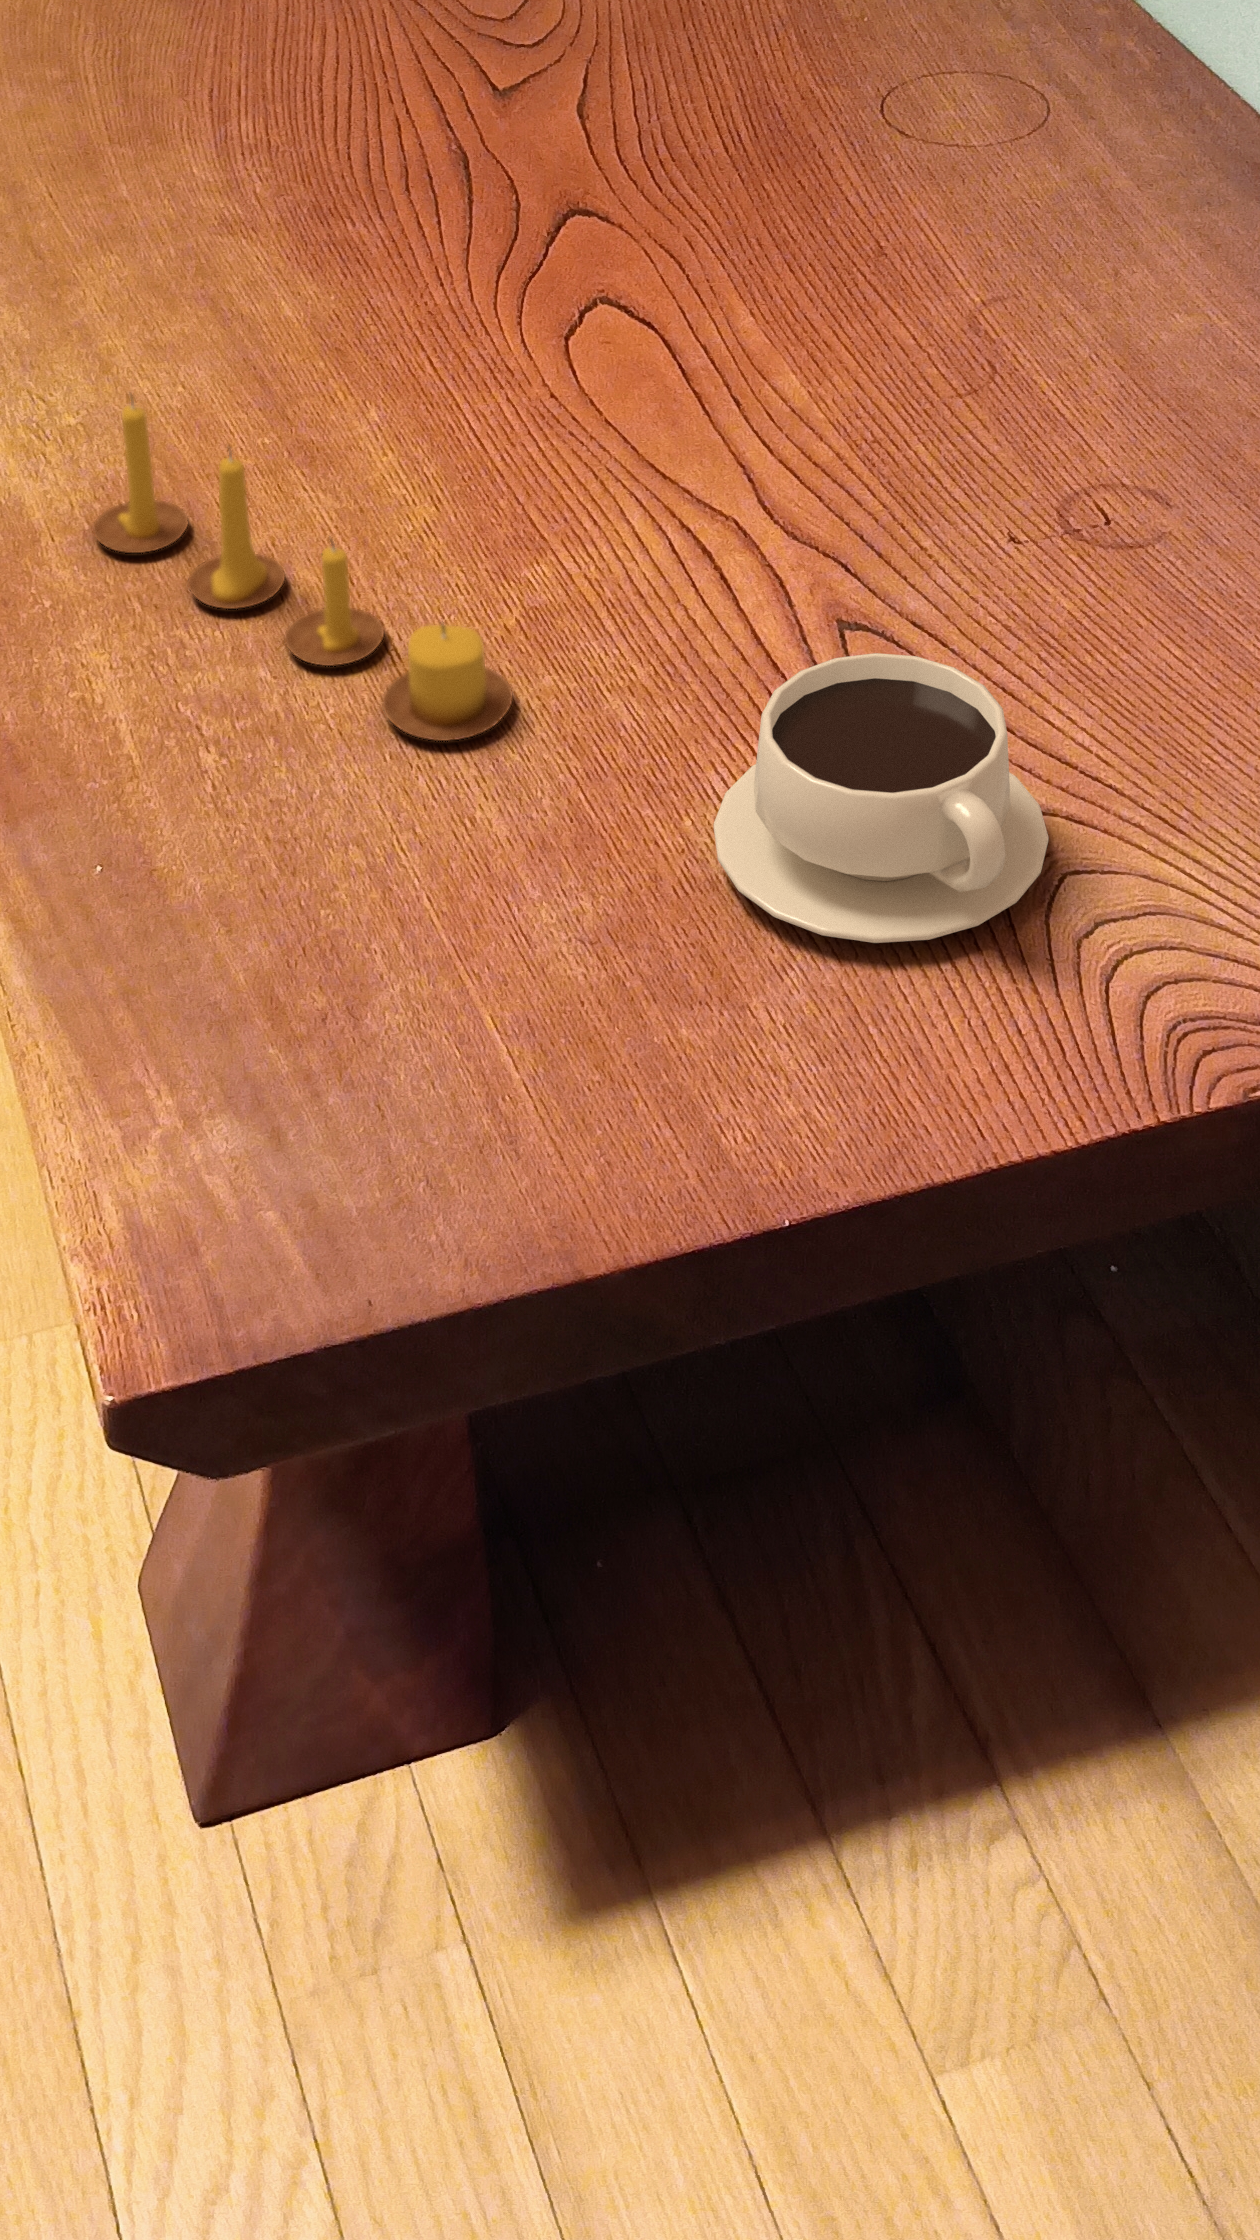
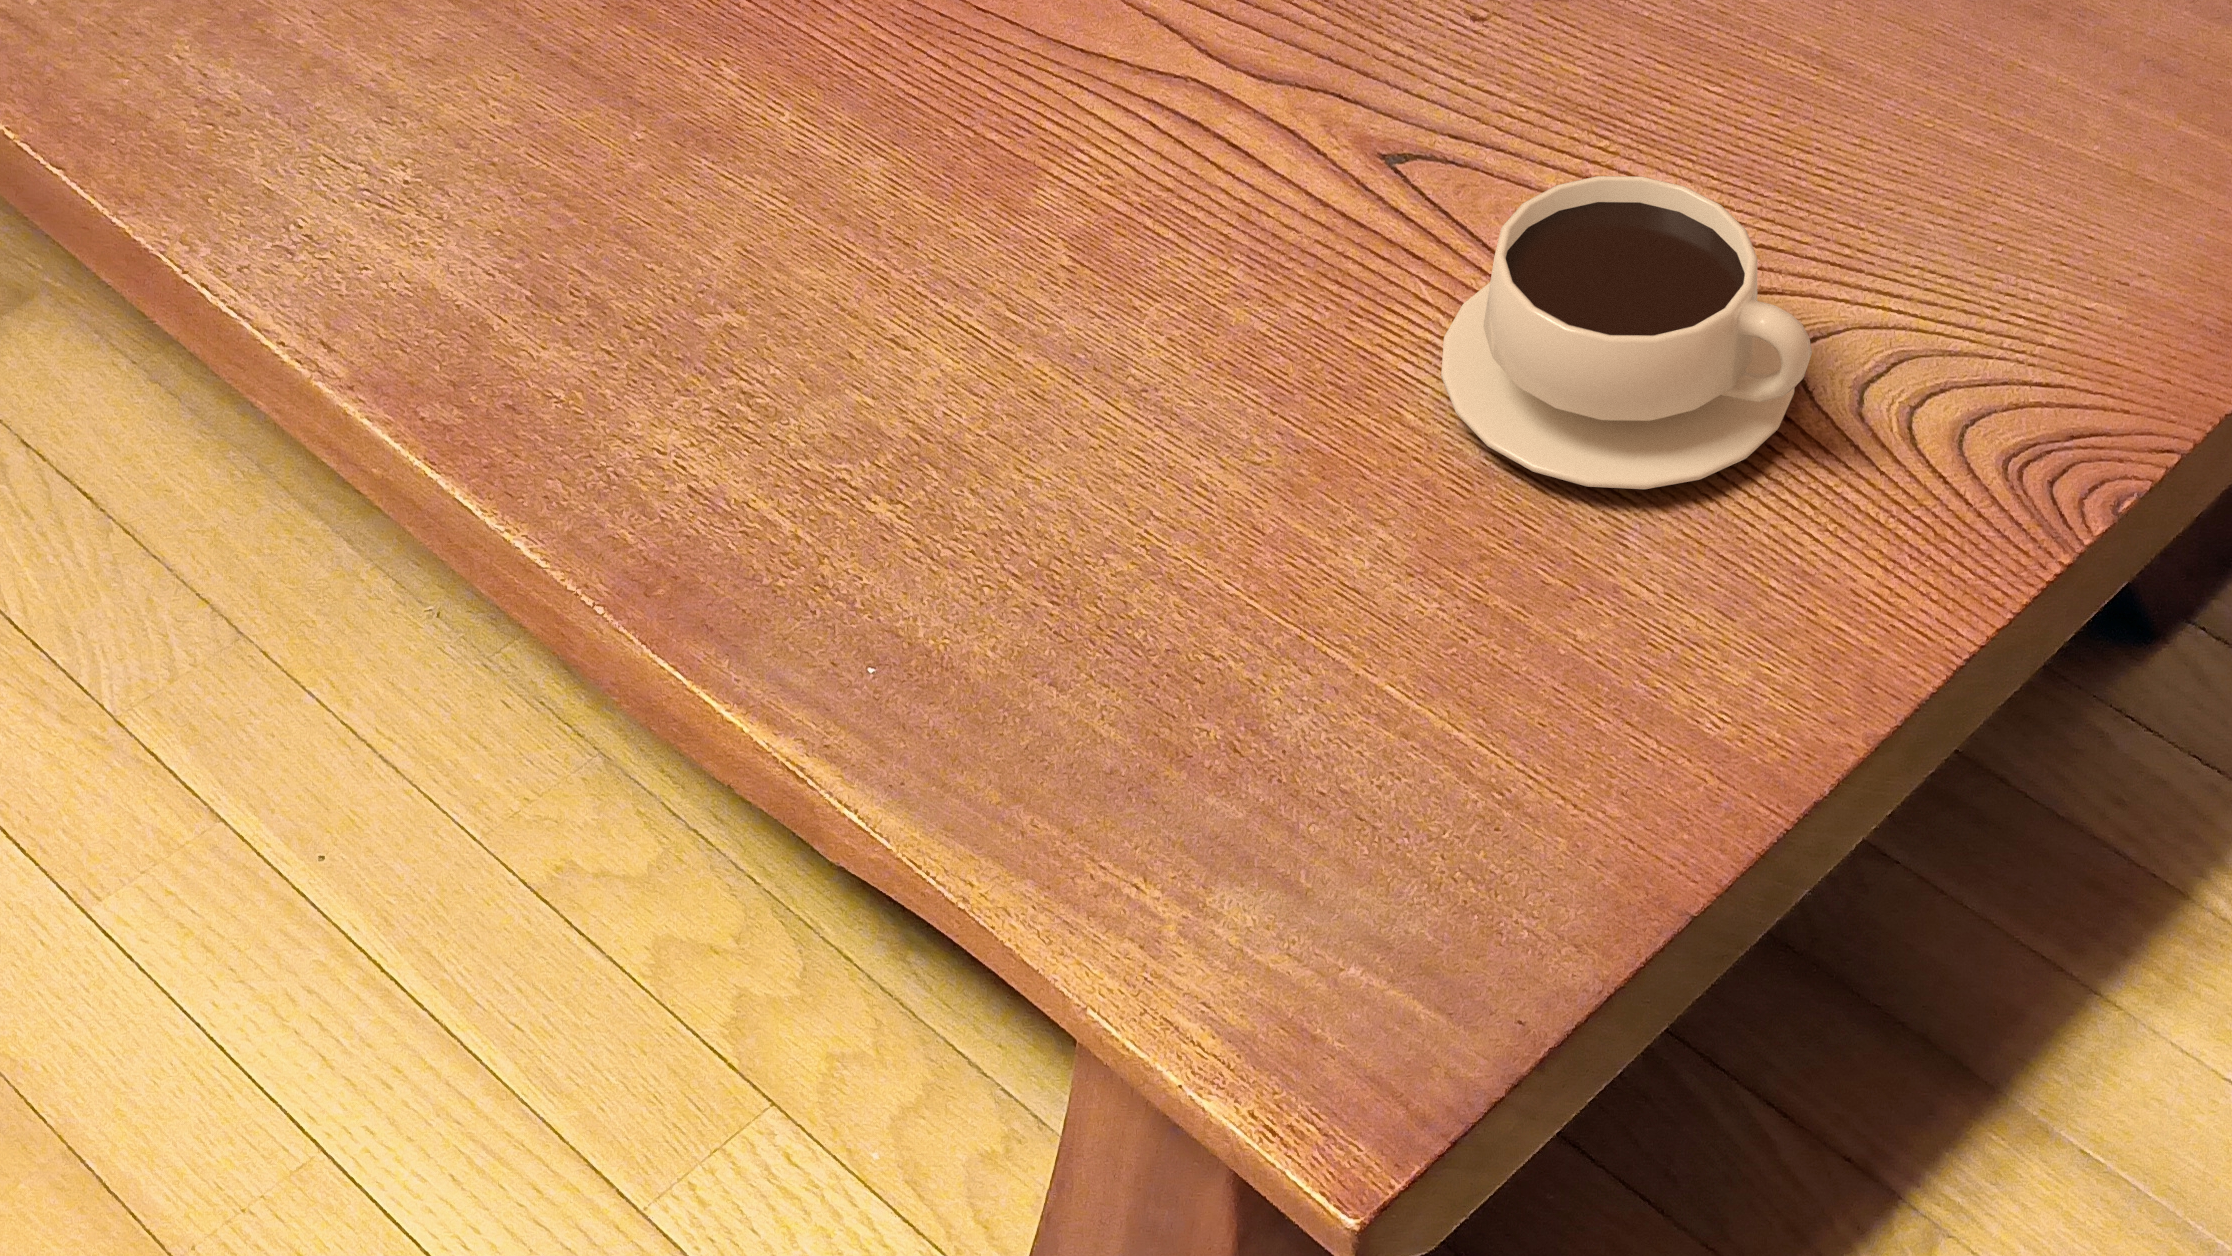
candle: present [93,401,513,741] -> none [533,133,1150,416]

